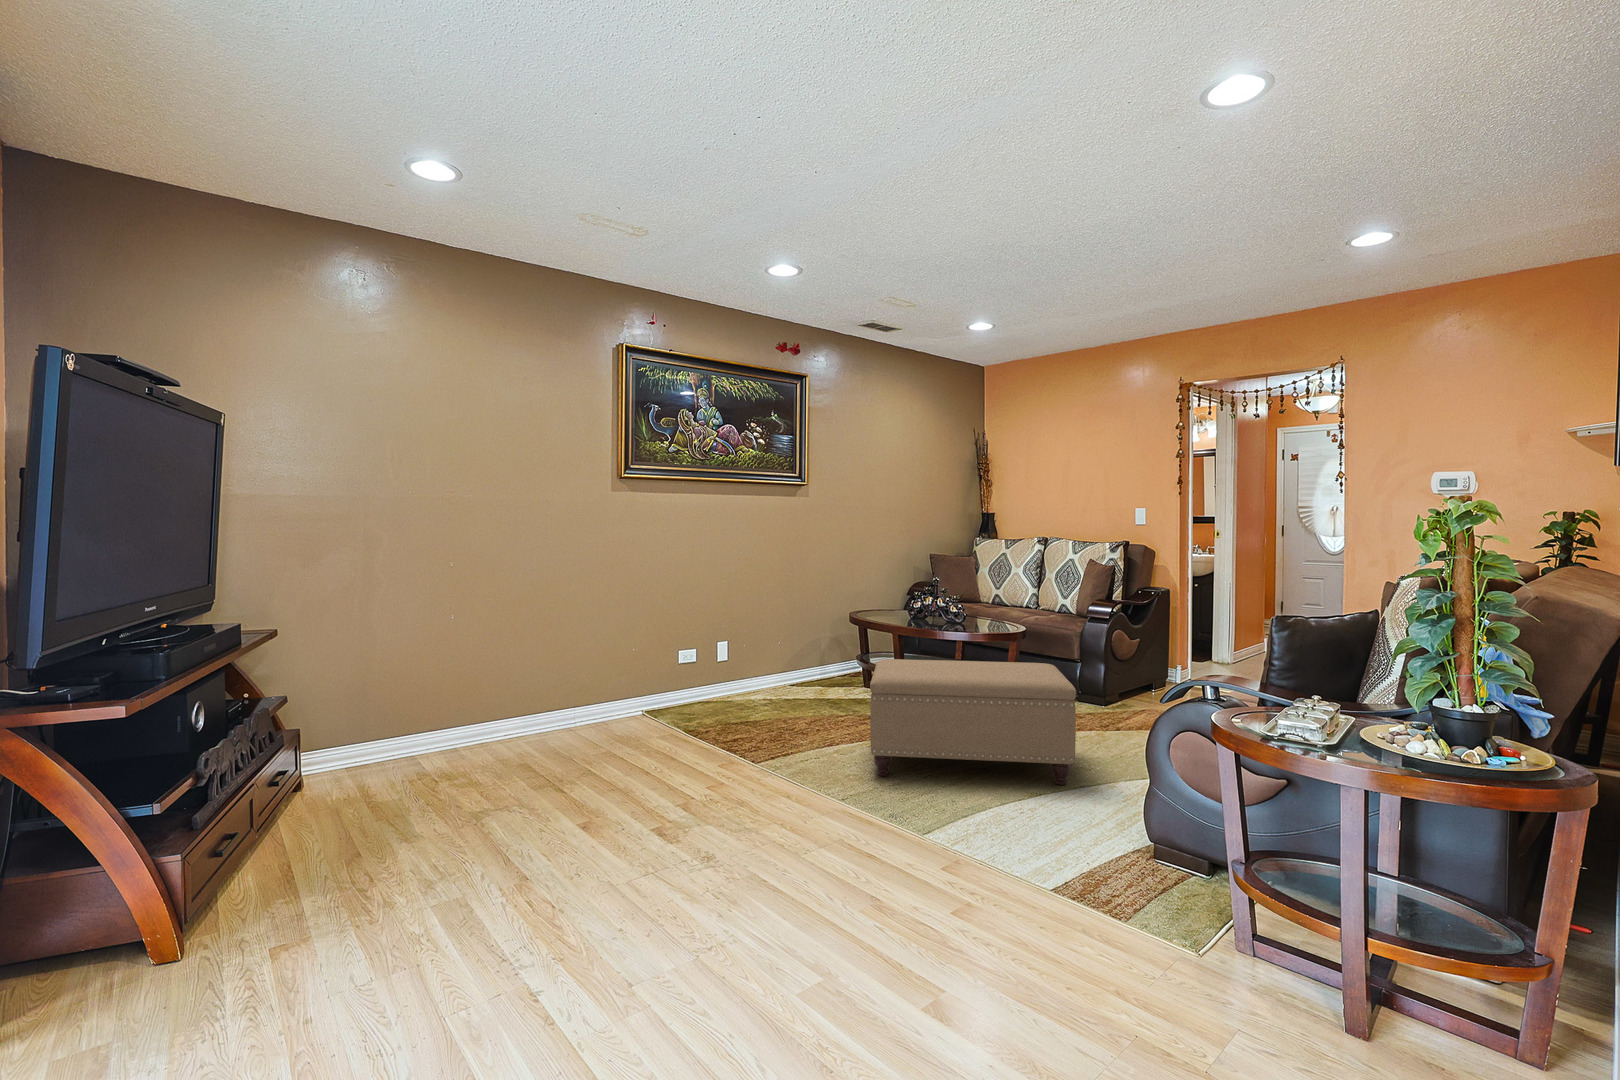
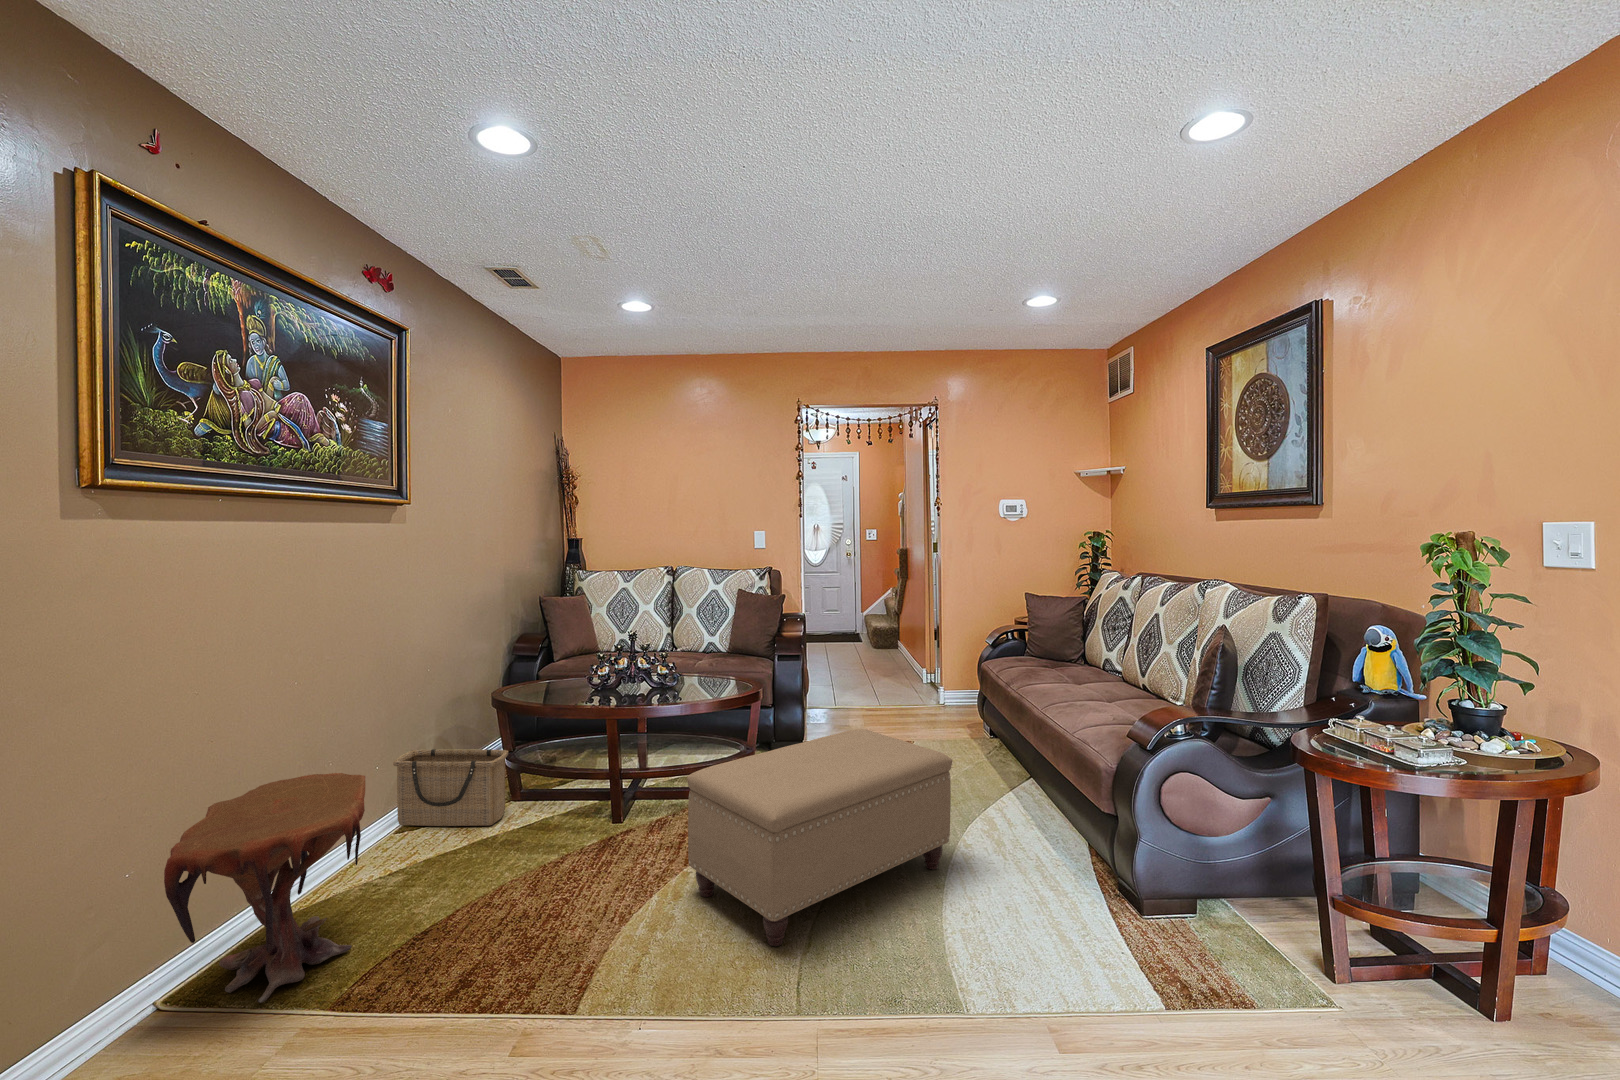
side table: none [637,628,732,721] -> present [164,773,365,1003]
basket: none [791,641,849,694] -> present [393,749,508,826]

